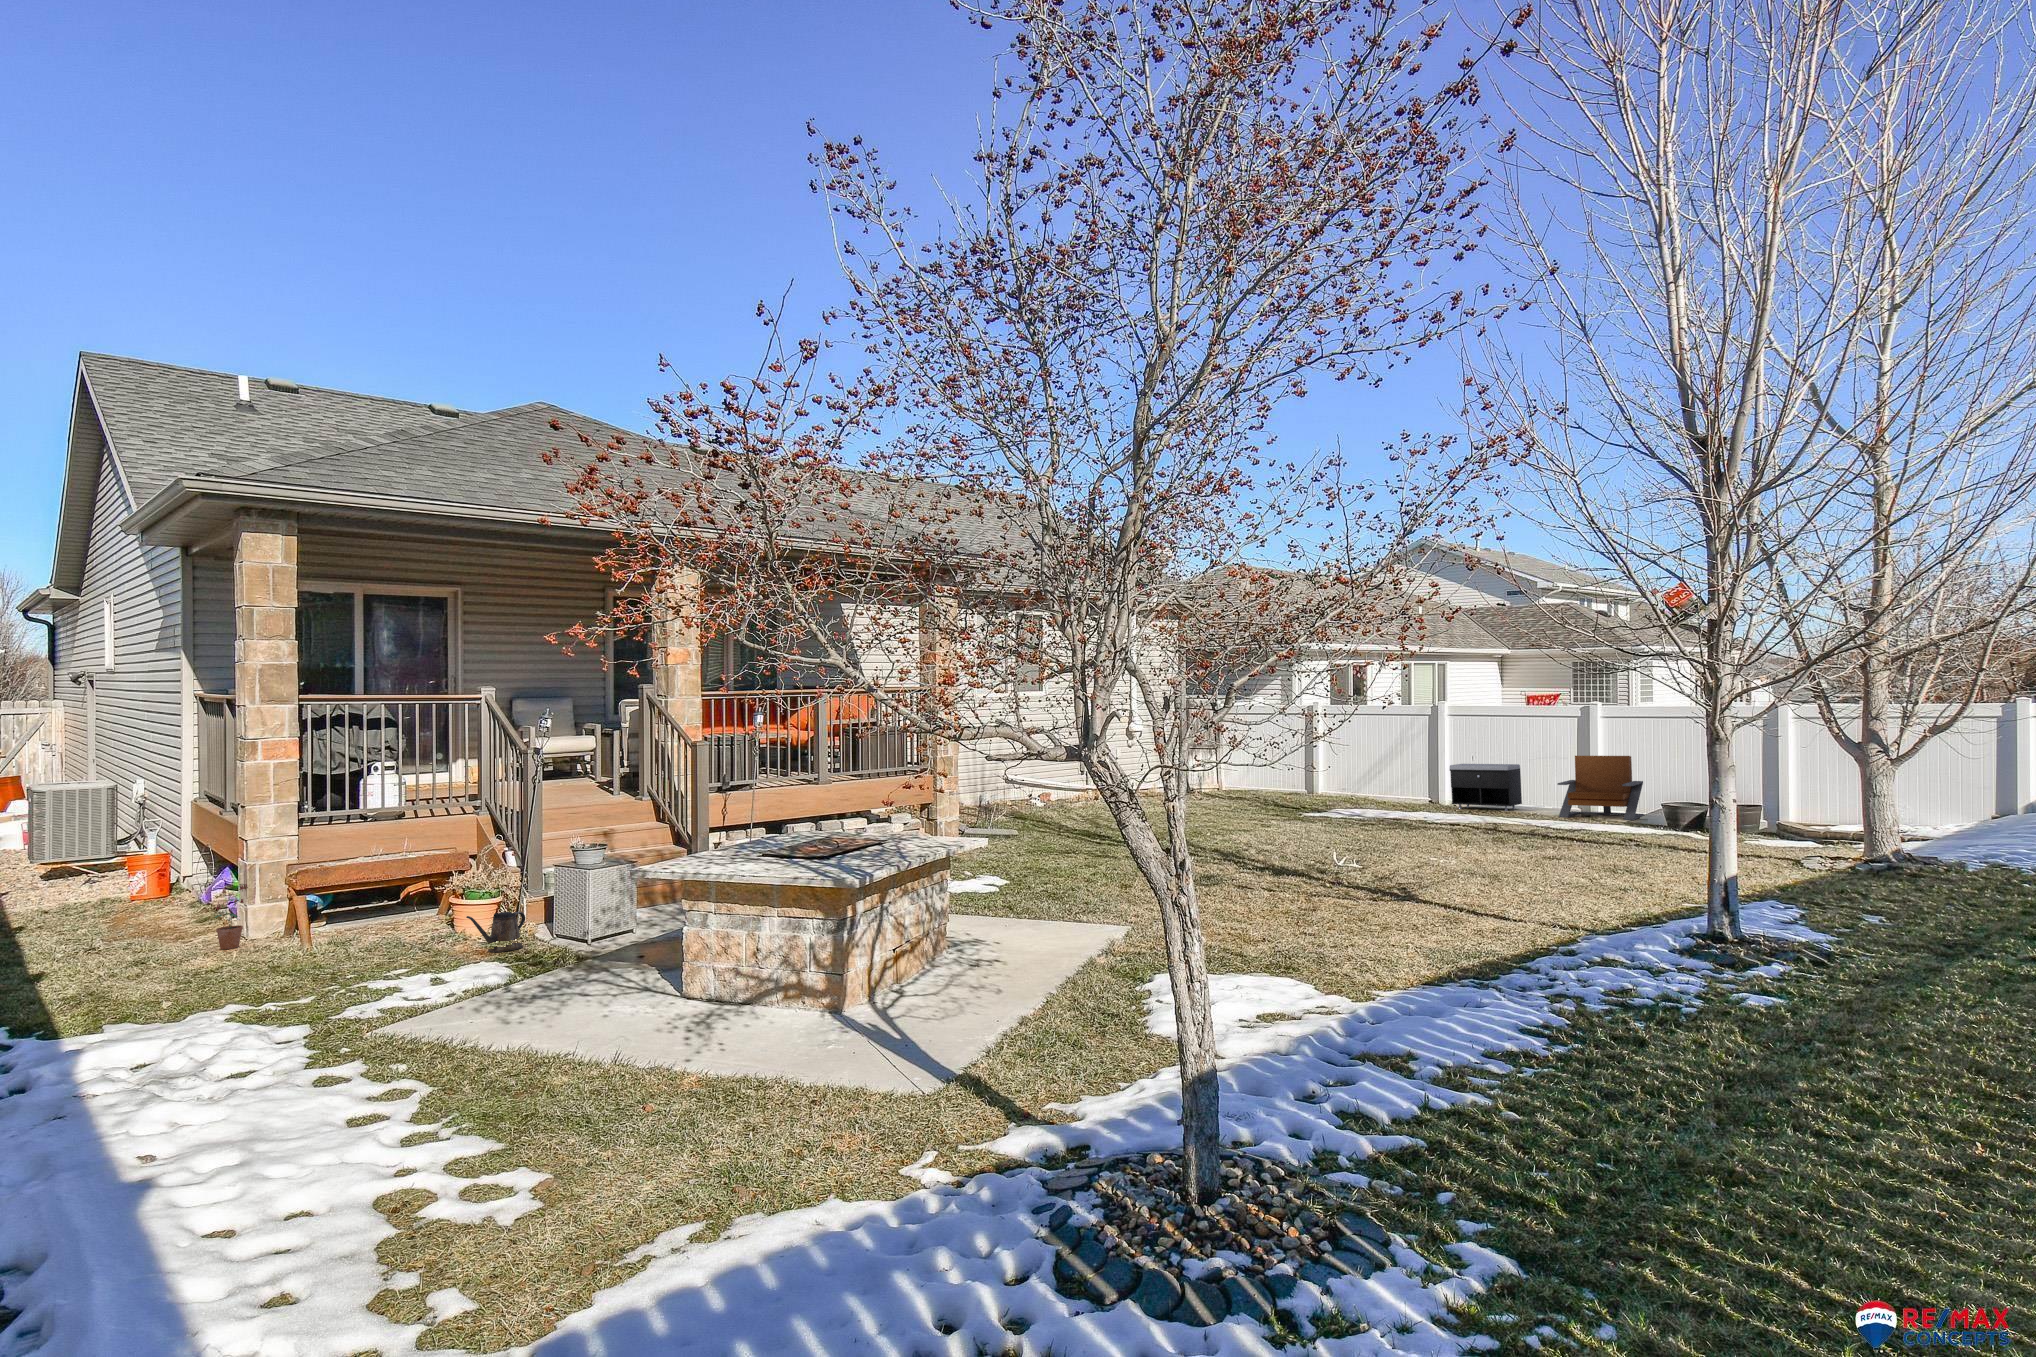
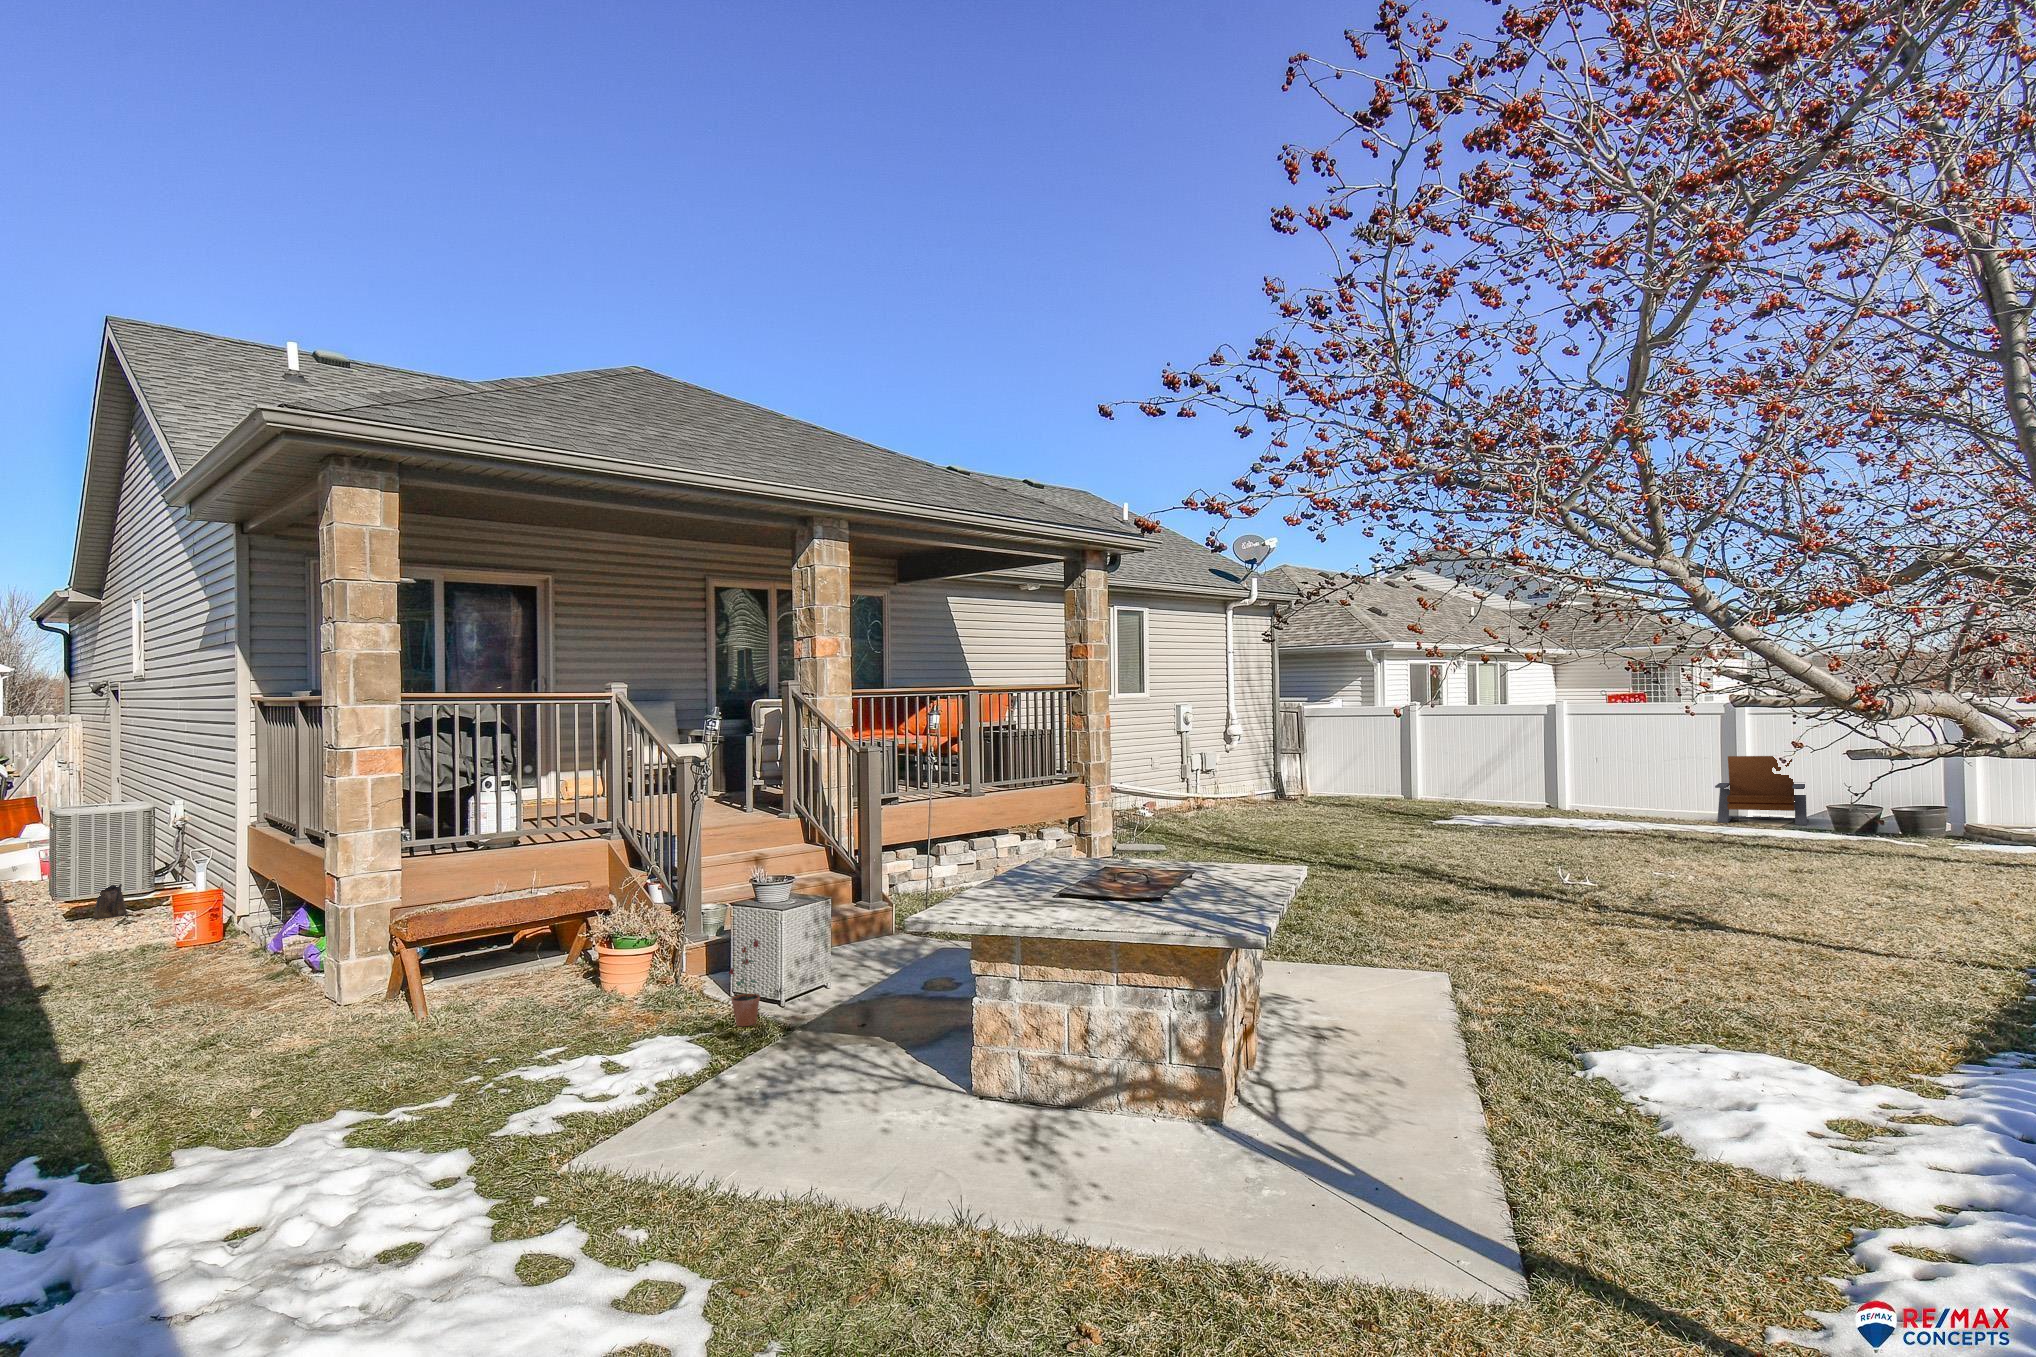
storage bench: present [1450,764,1522,811] -> none [1581,766,1660,816]
potted plant: present [215,884,248,949] -> present [729,939,760,1026]
watering can: present [466,912,525,952] -> present [93,884,127,918]

